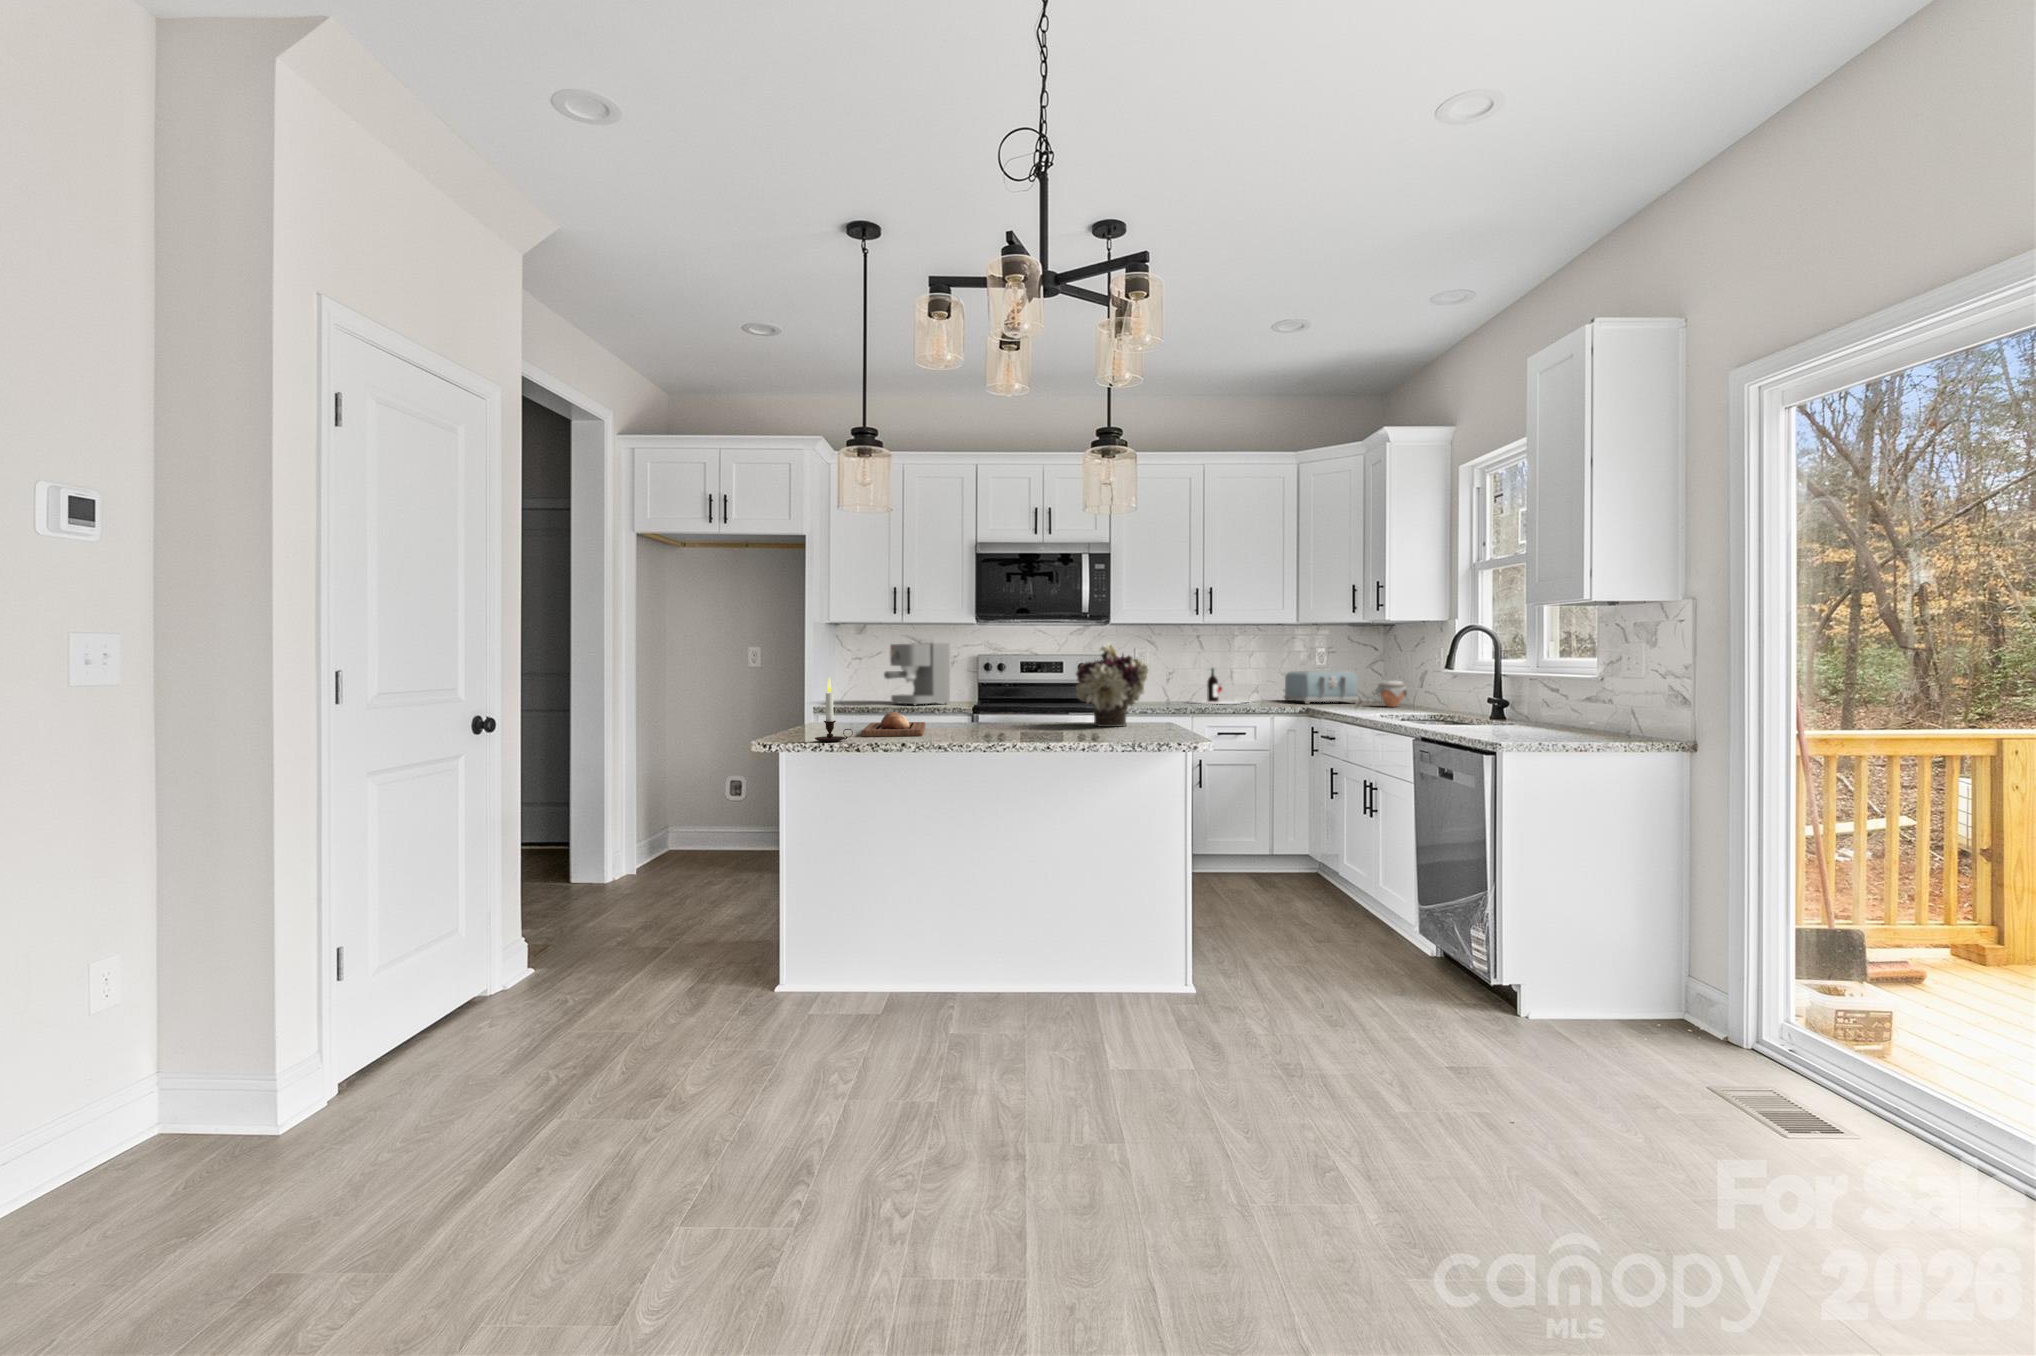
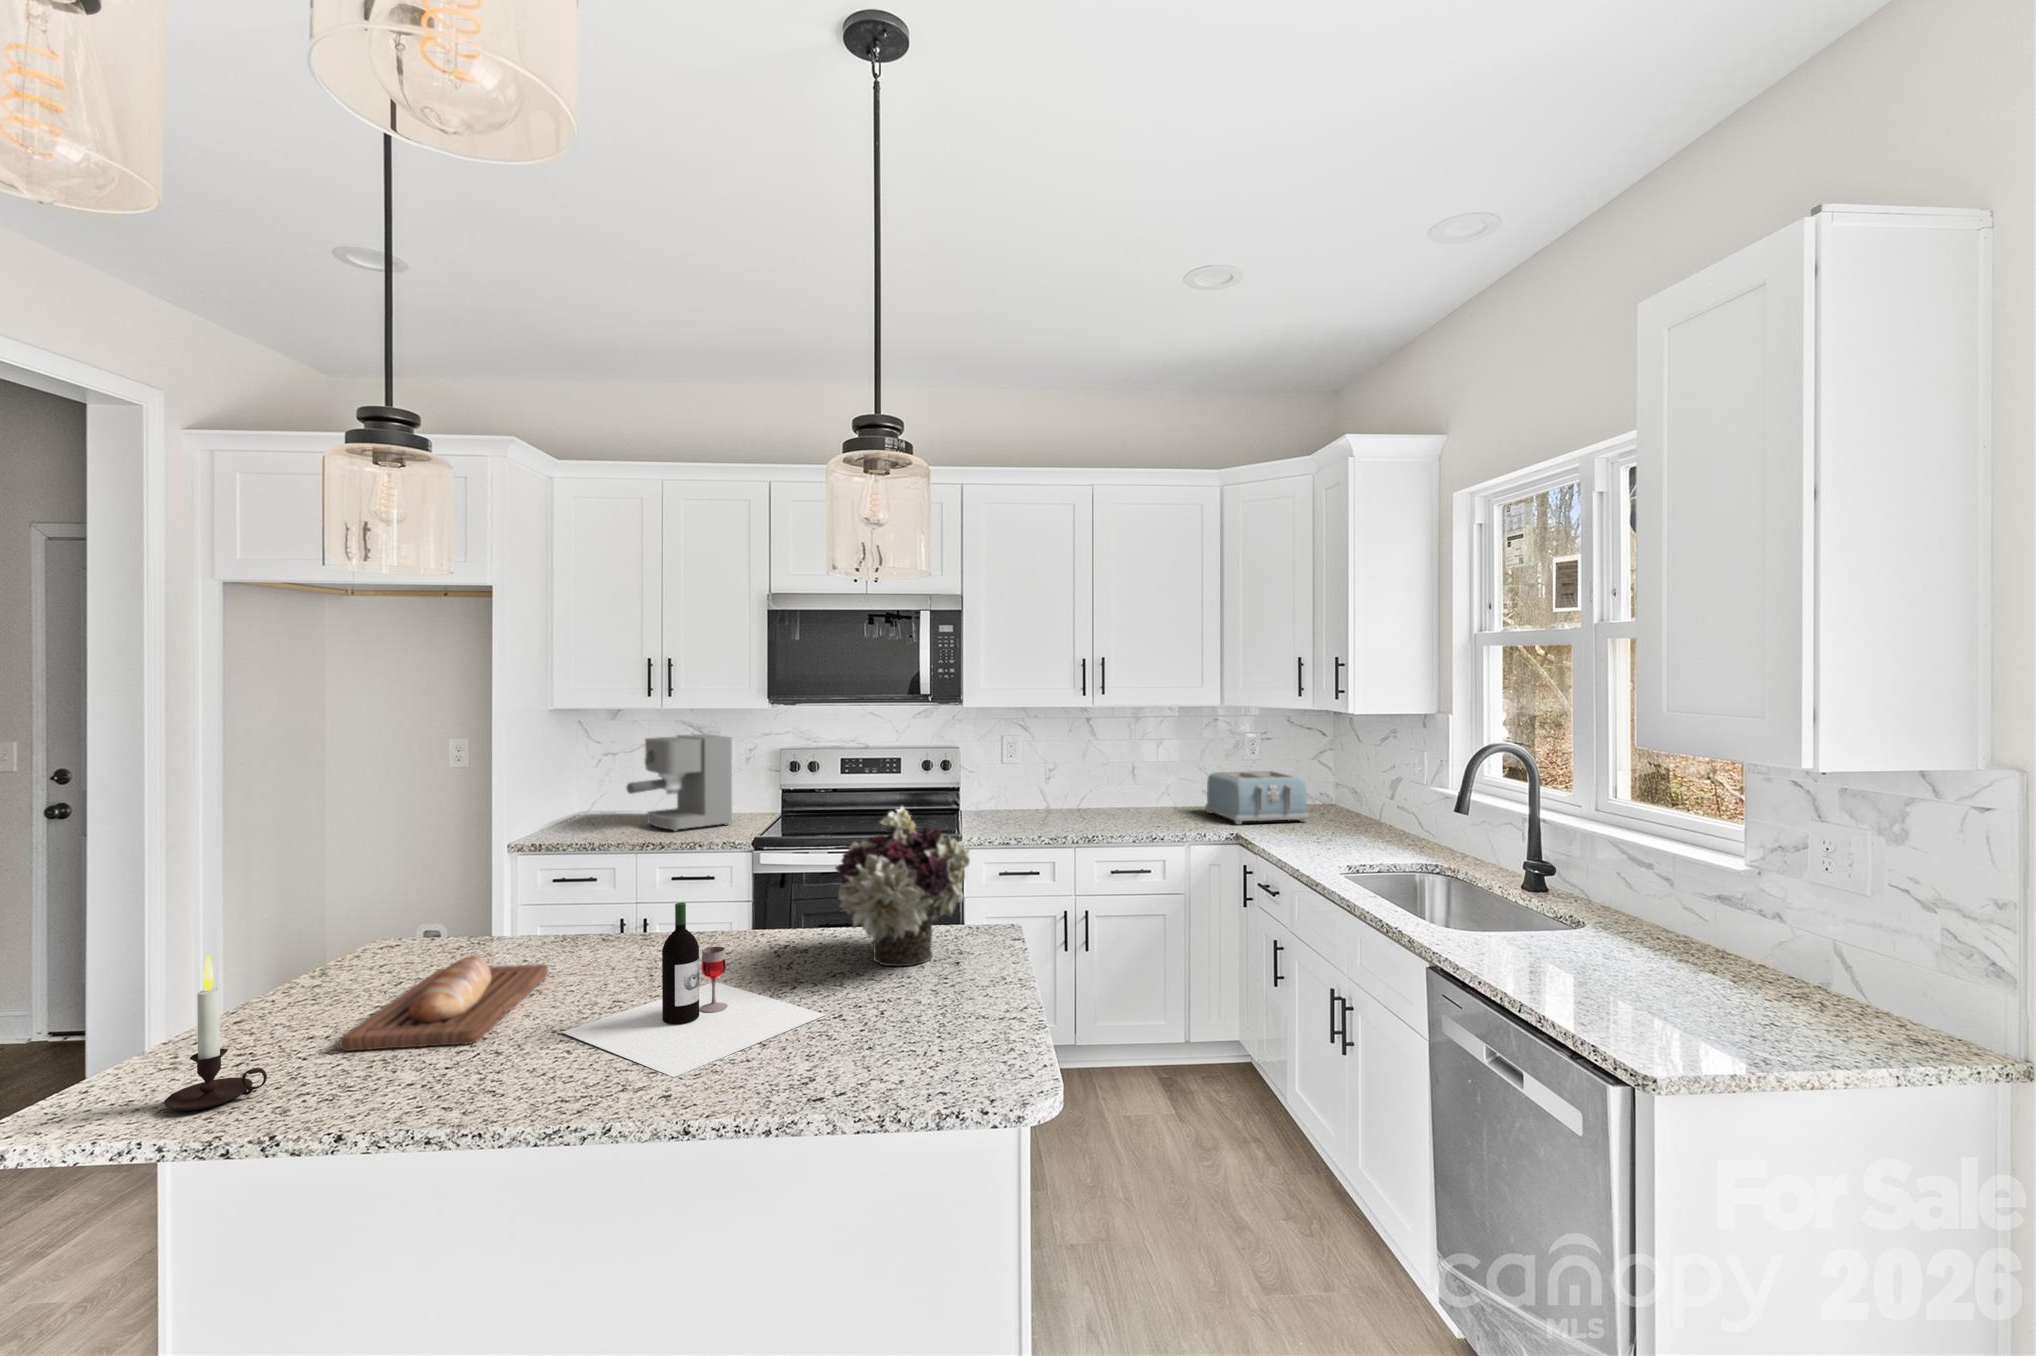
wine bottle: present [1196,668,1243,704] -> present [562,903,826,1077]
jar: present [1375,681,1407,707] -> none [1333,796,1378,835]

